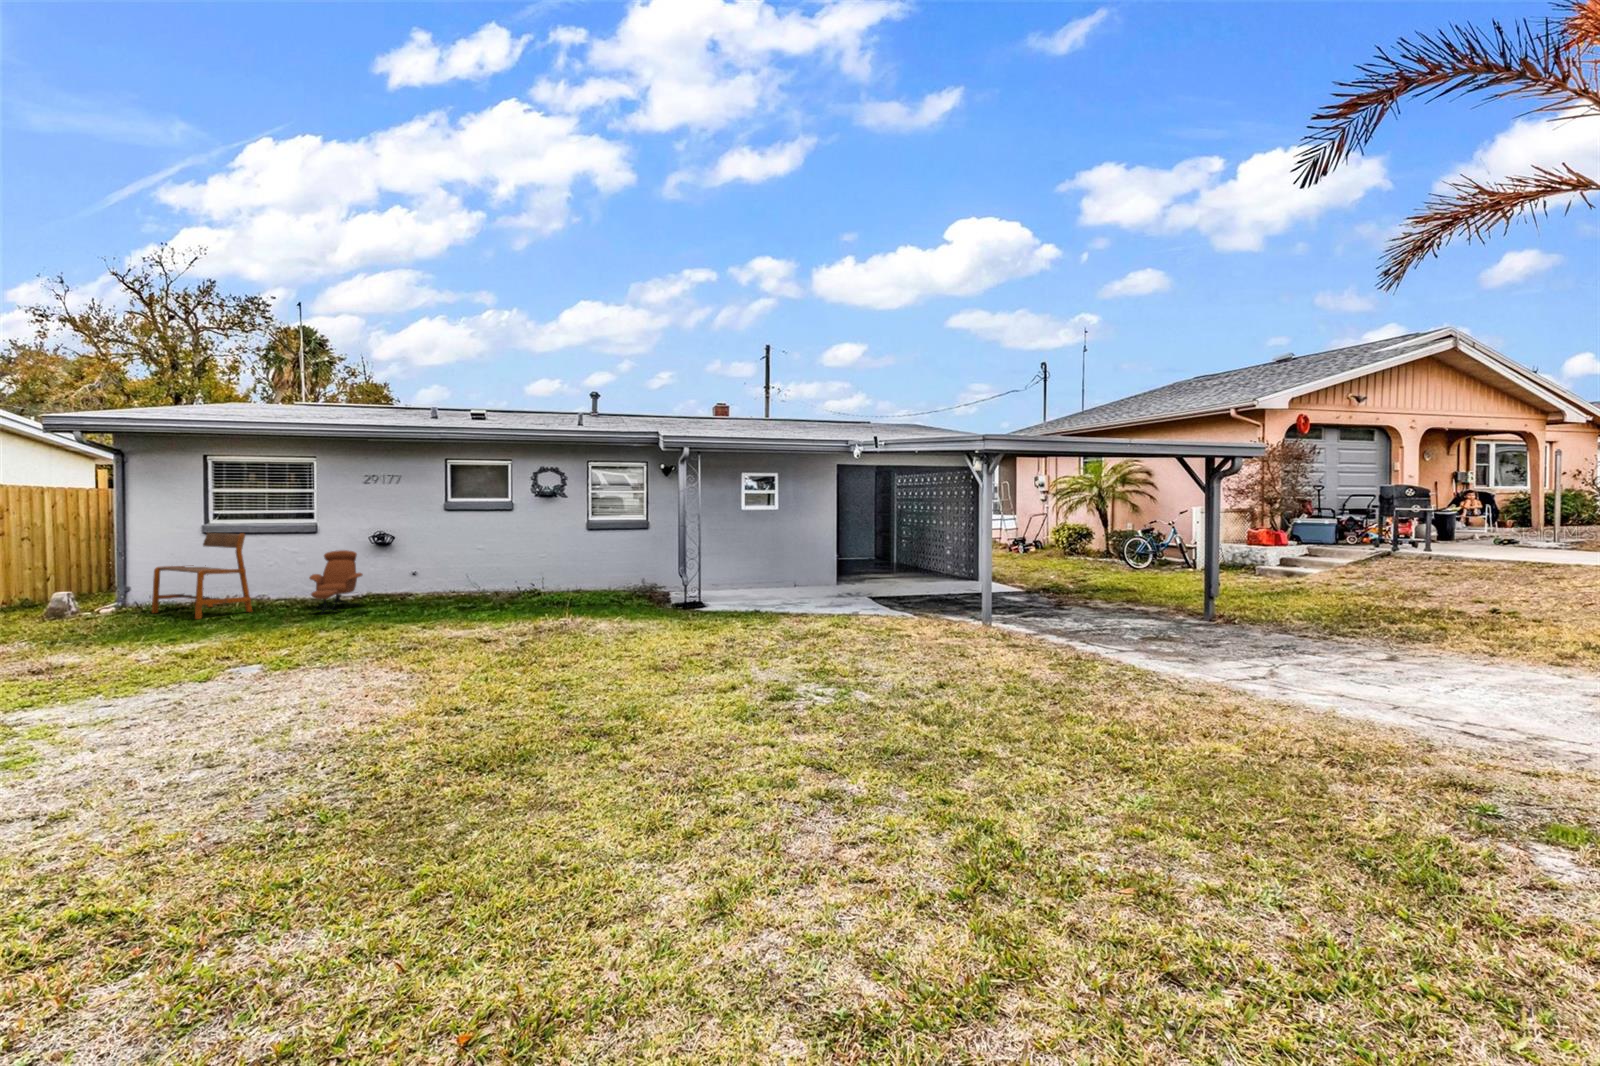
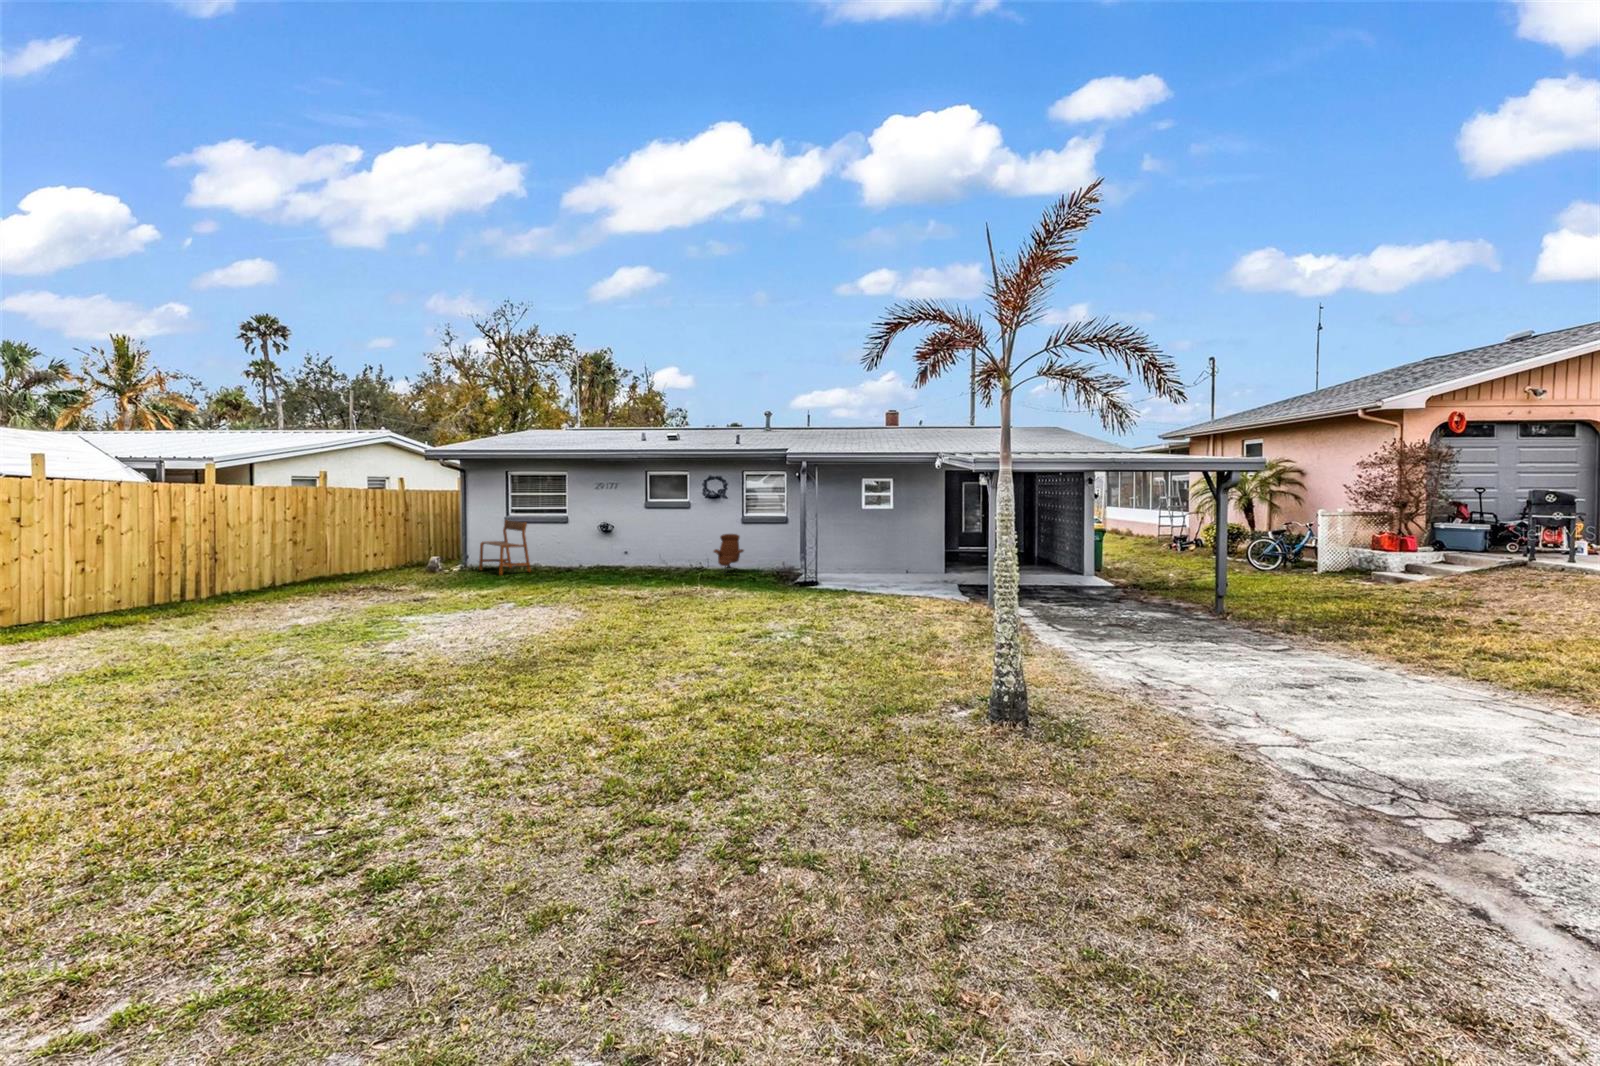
lounge chair: present [309,550,363,615] -> present [714,534,744,574]

